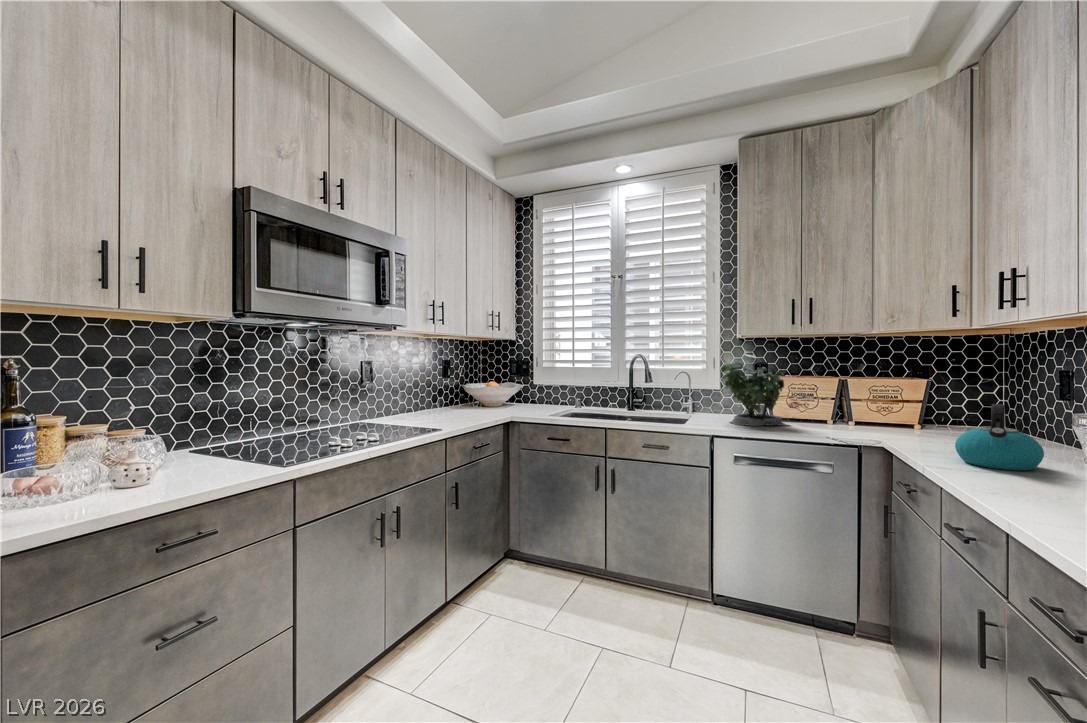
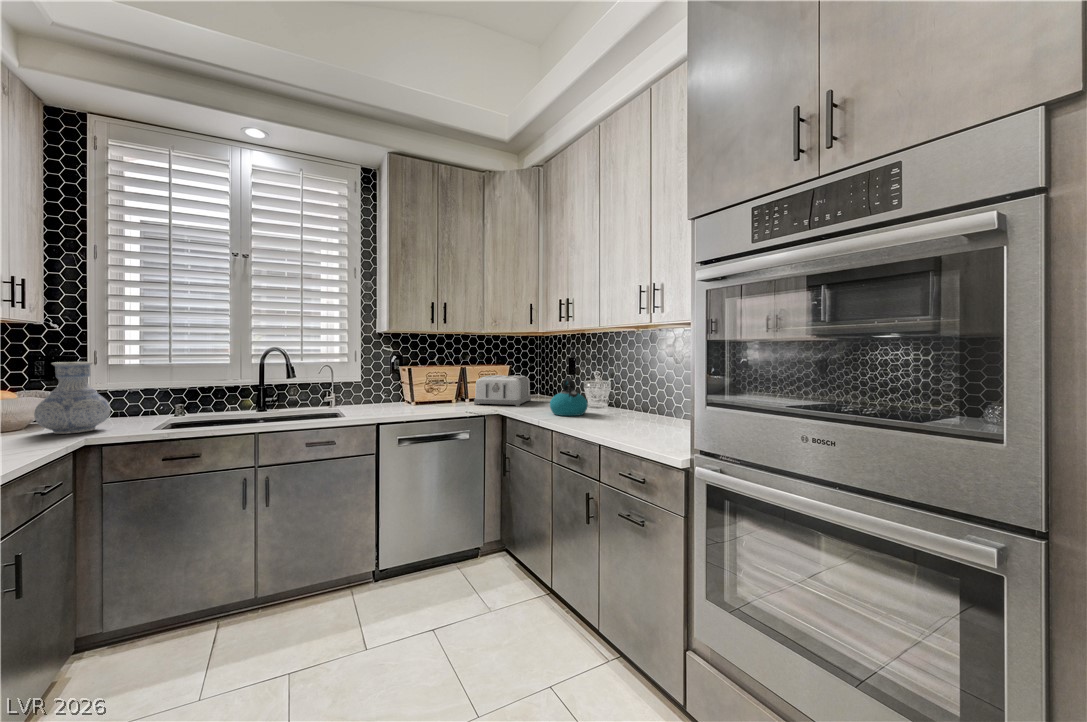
potted plant: present [721,359,788,426] -> none [372,351,433,411]
vase: none [499,366,533,414] -> present [34,362,111,434]
toaster: none [852,392,964,440] -> present [474,375,531,406]

